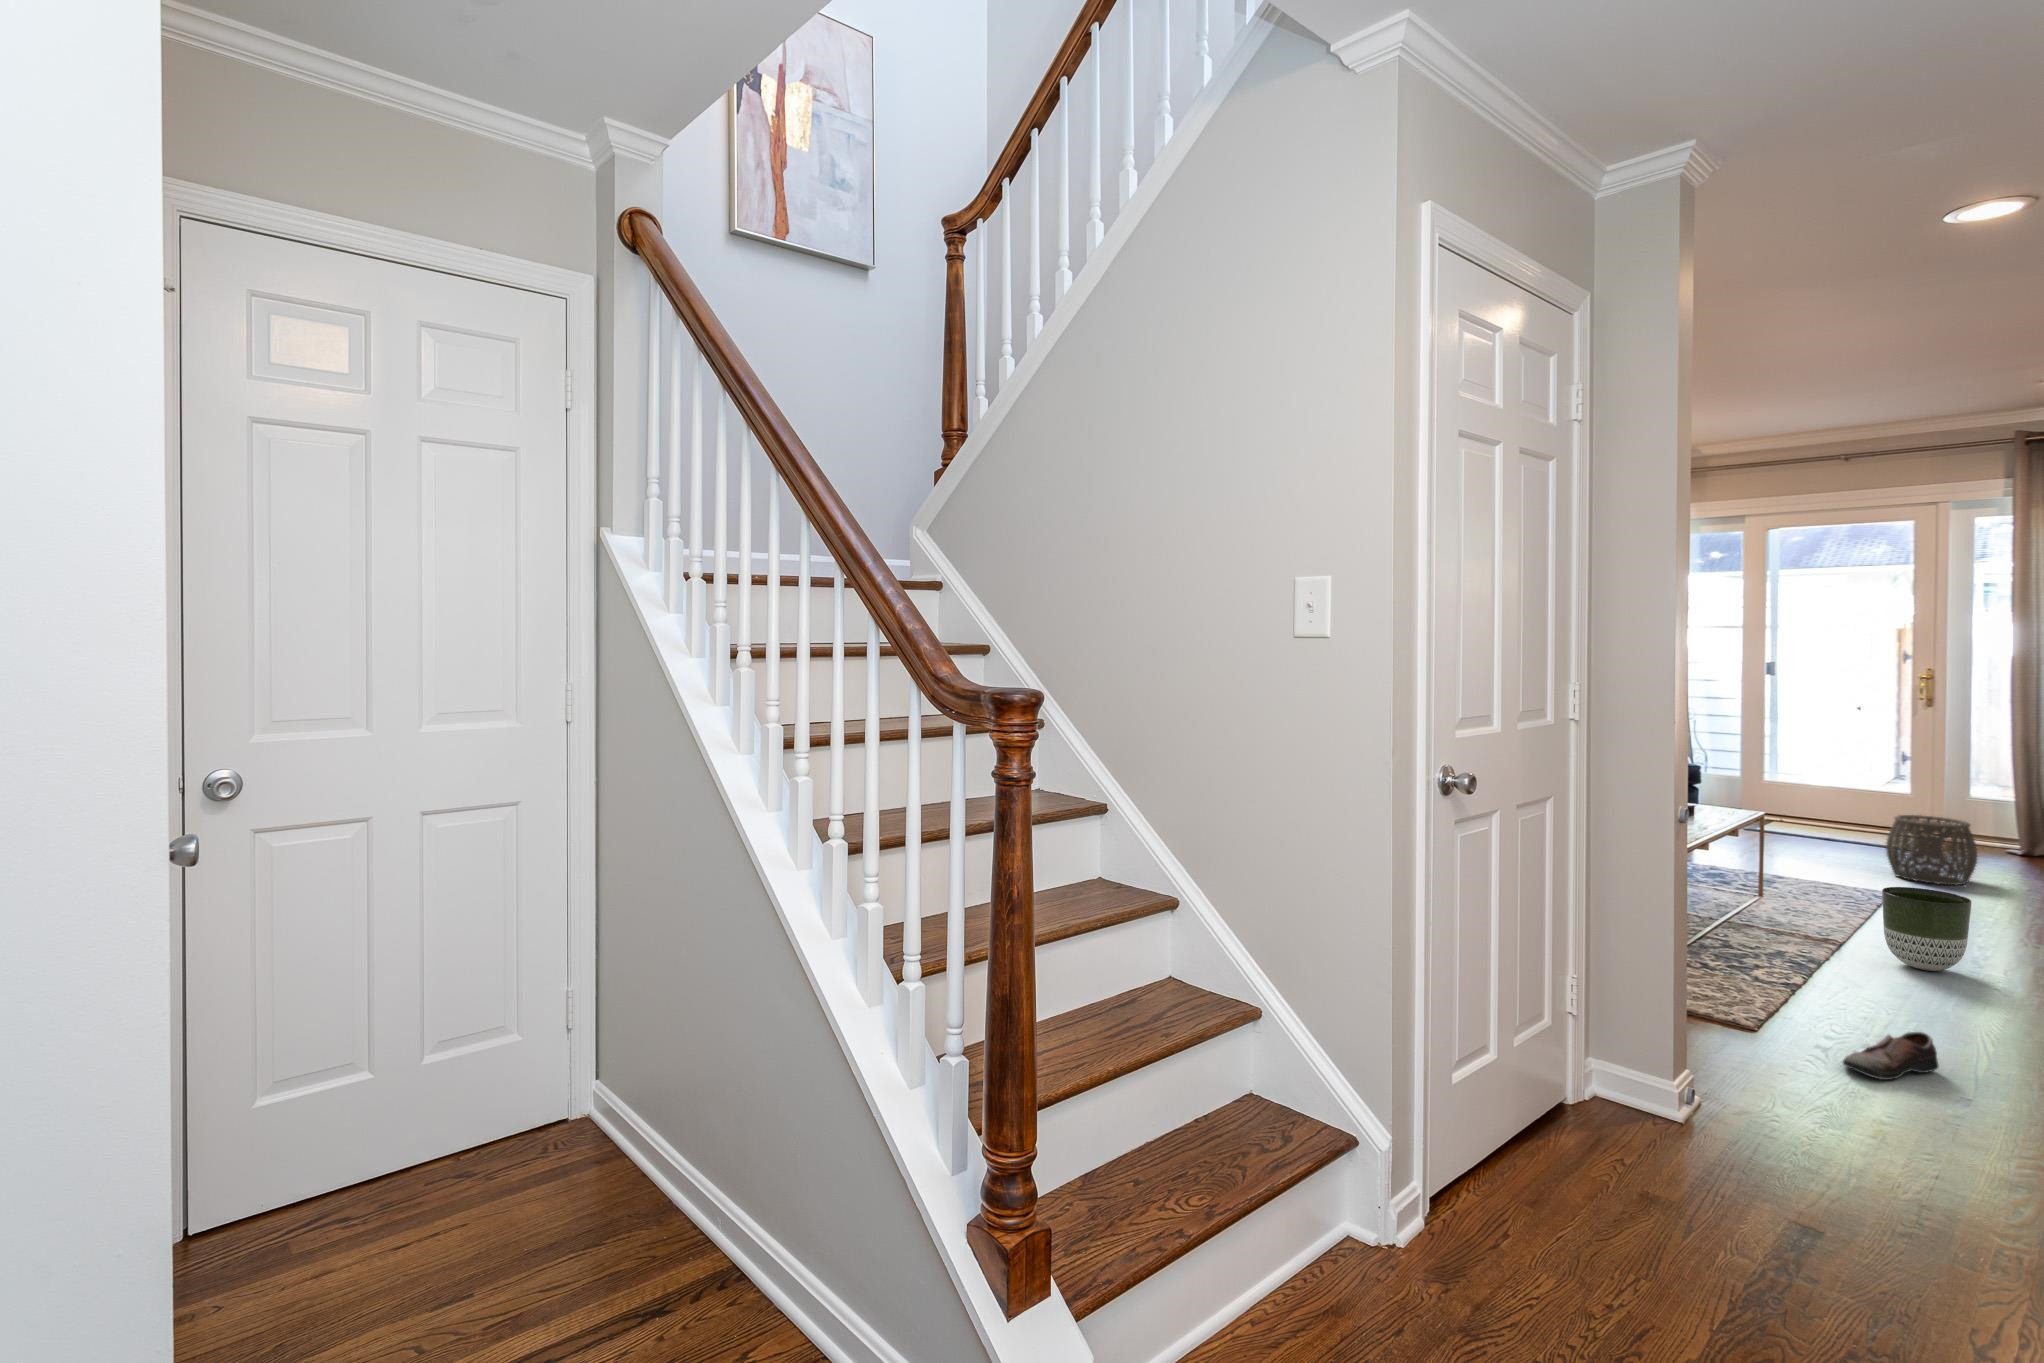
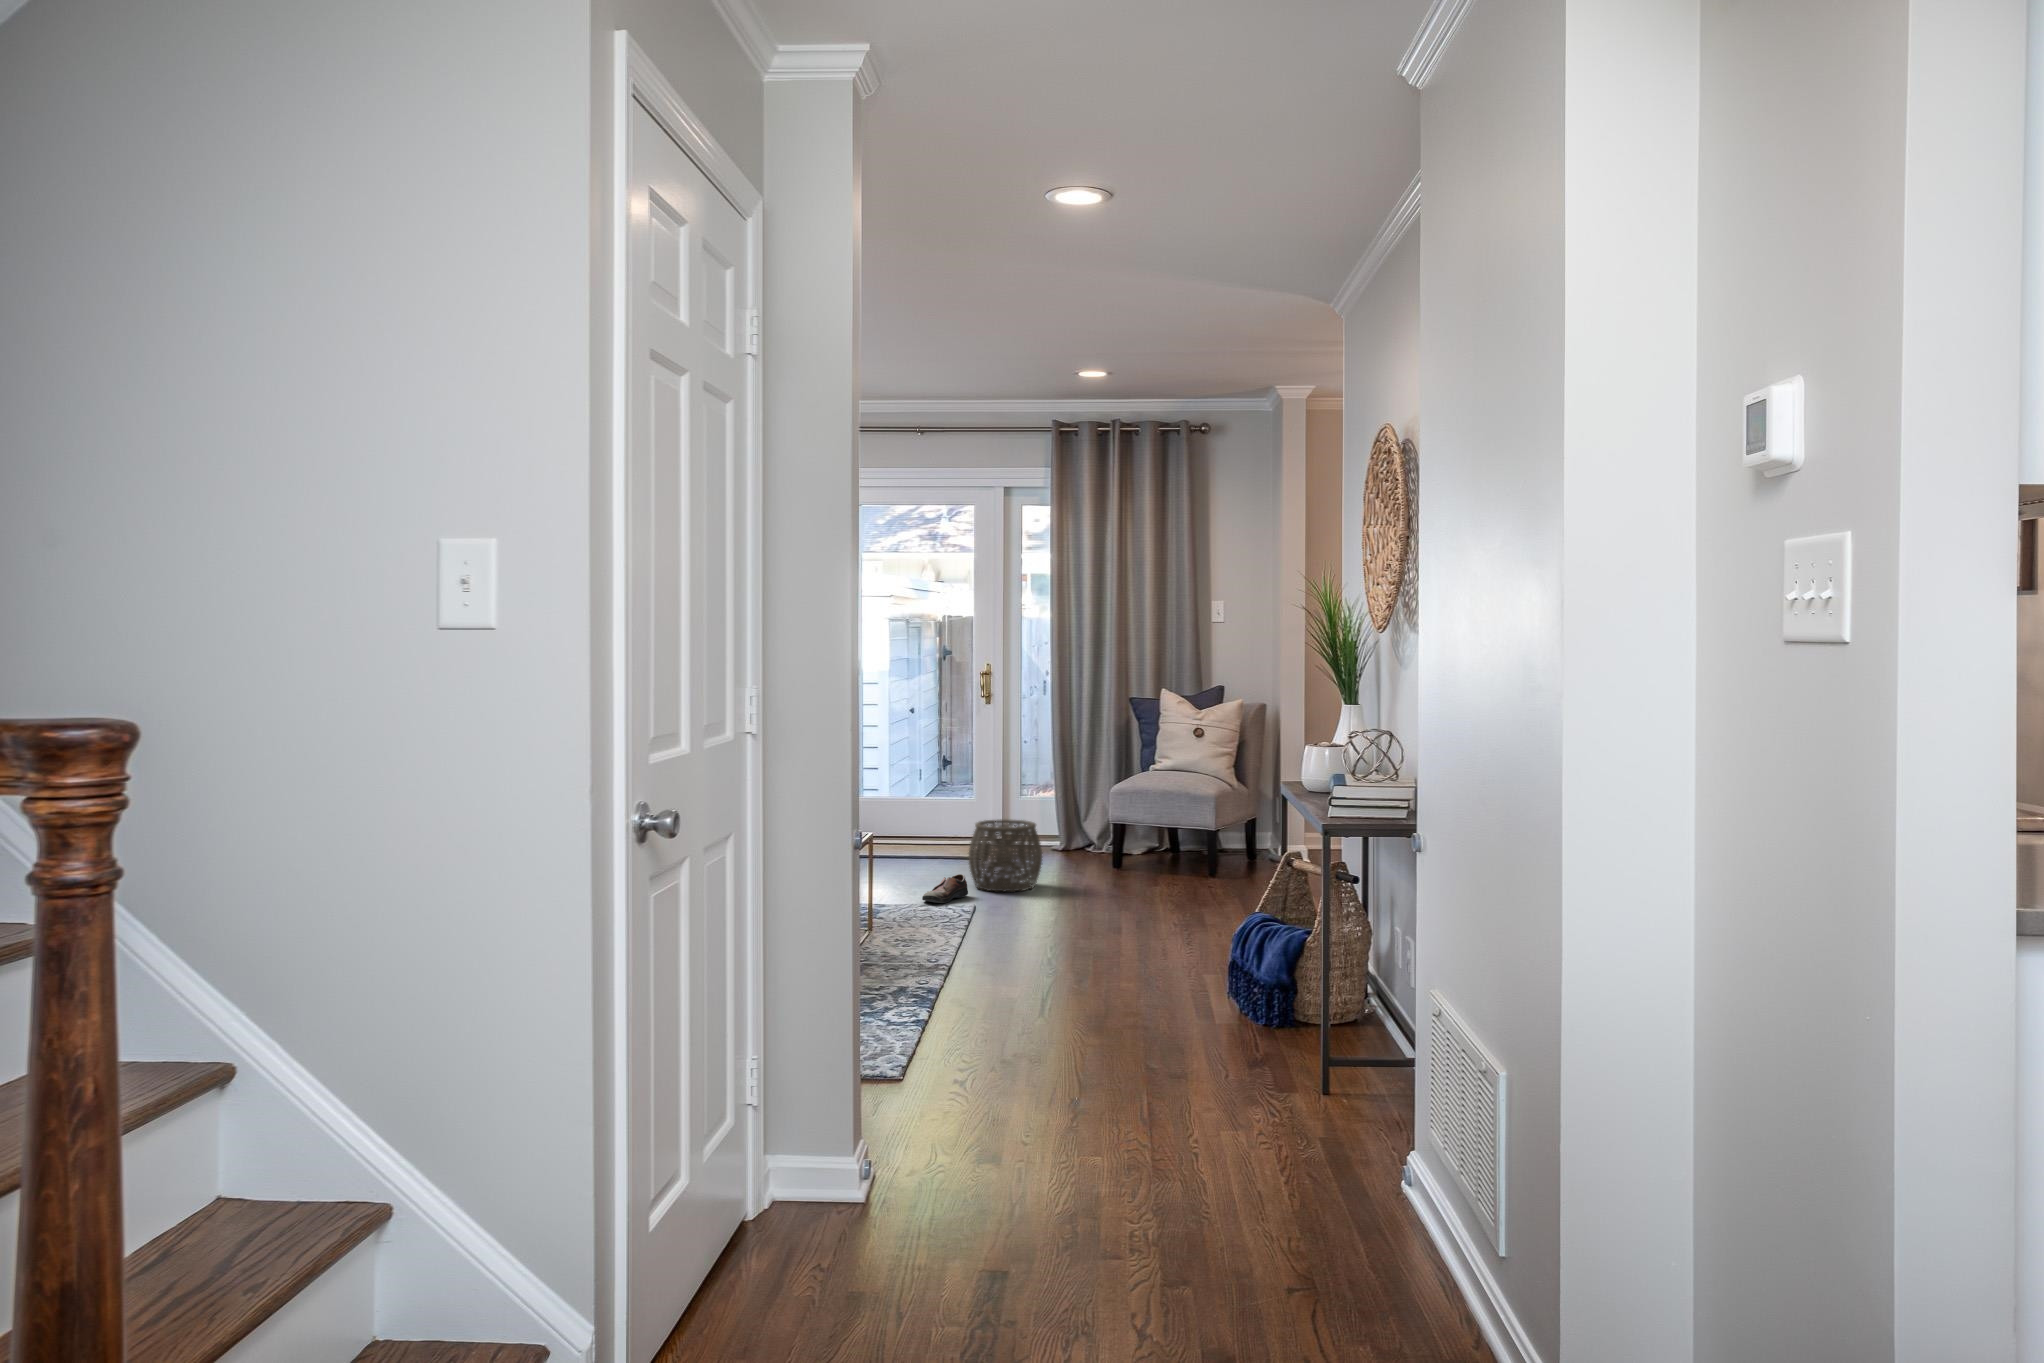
planter: present [1882,887,1971,971] -> none [989,896,1060,982]
shoe: present [1843,1032,1939,1080] -> present [922,874,968,903]

